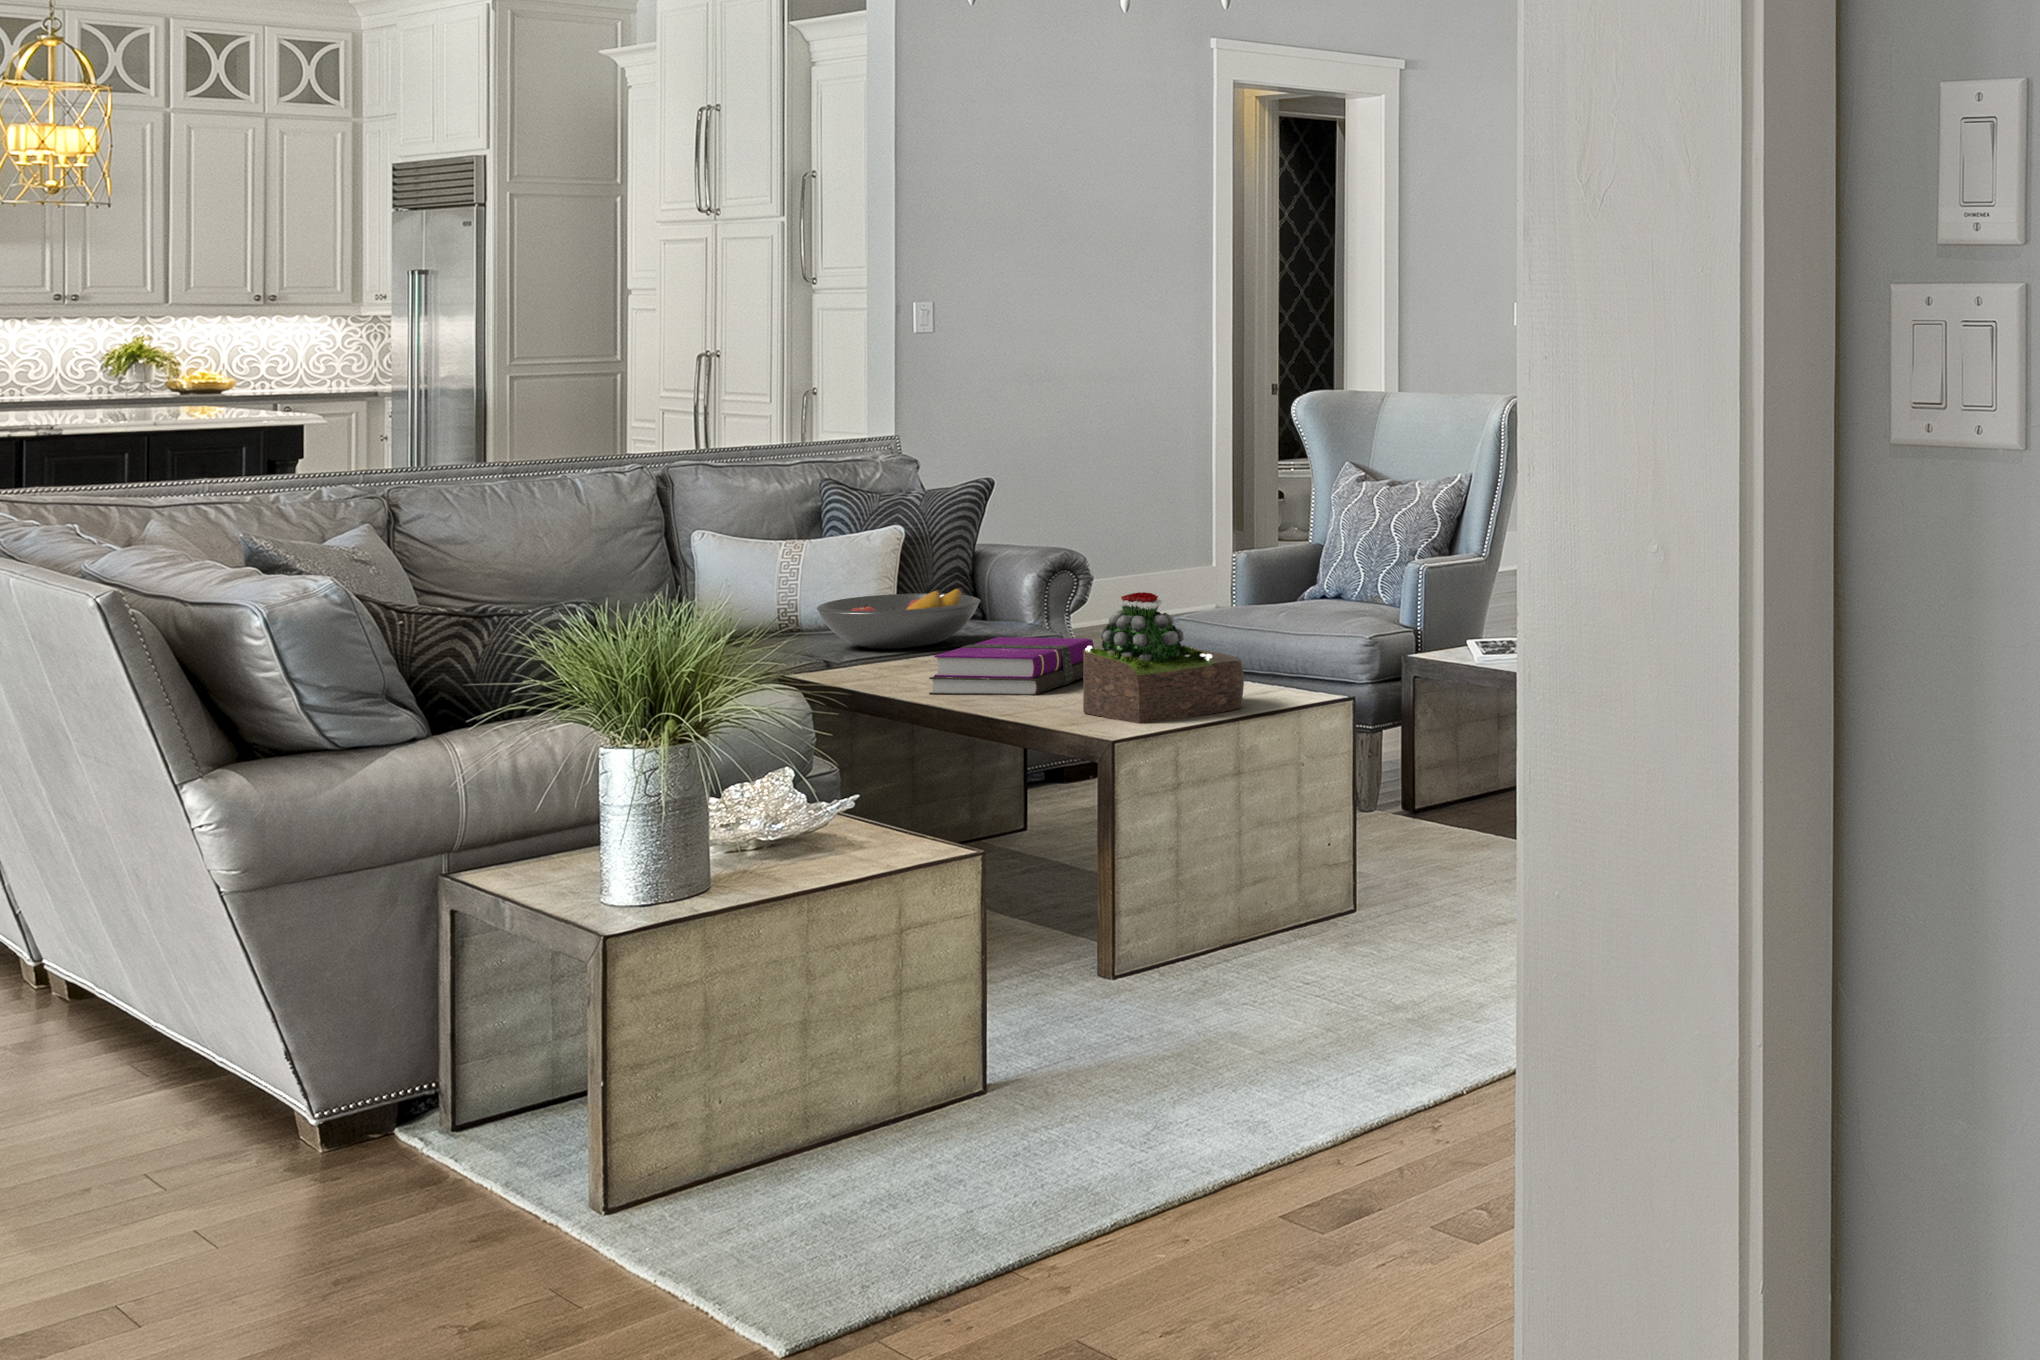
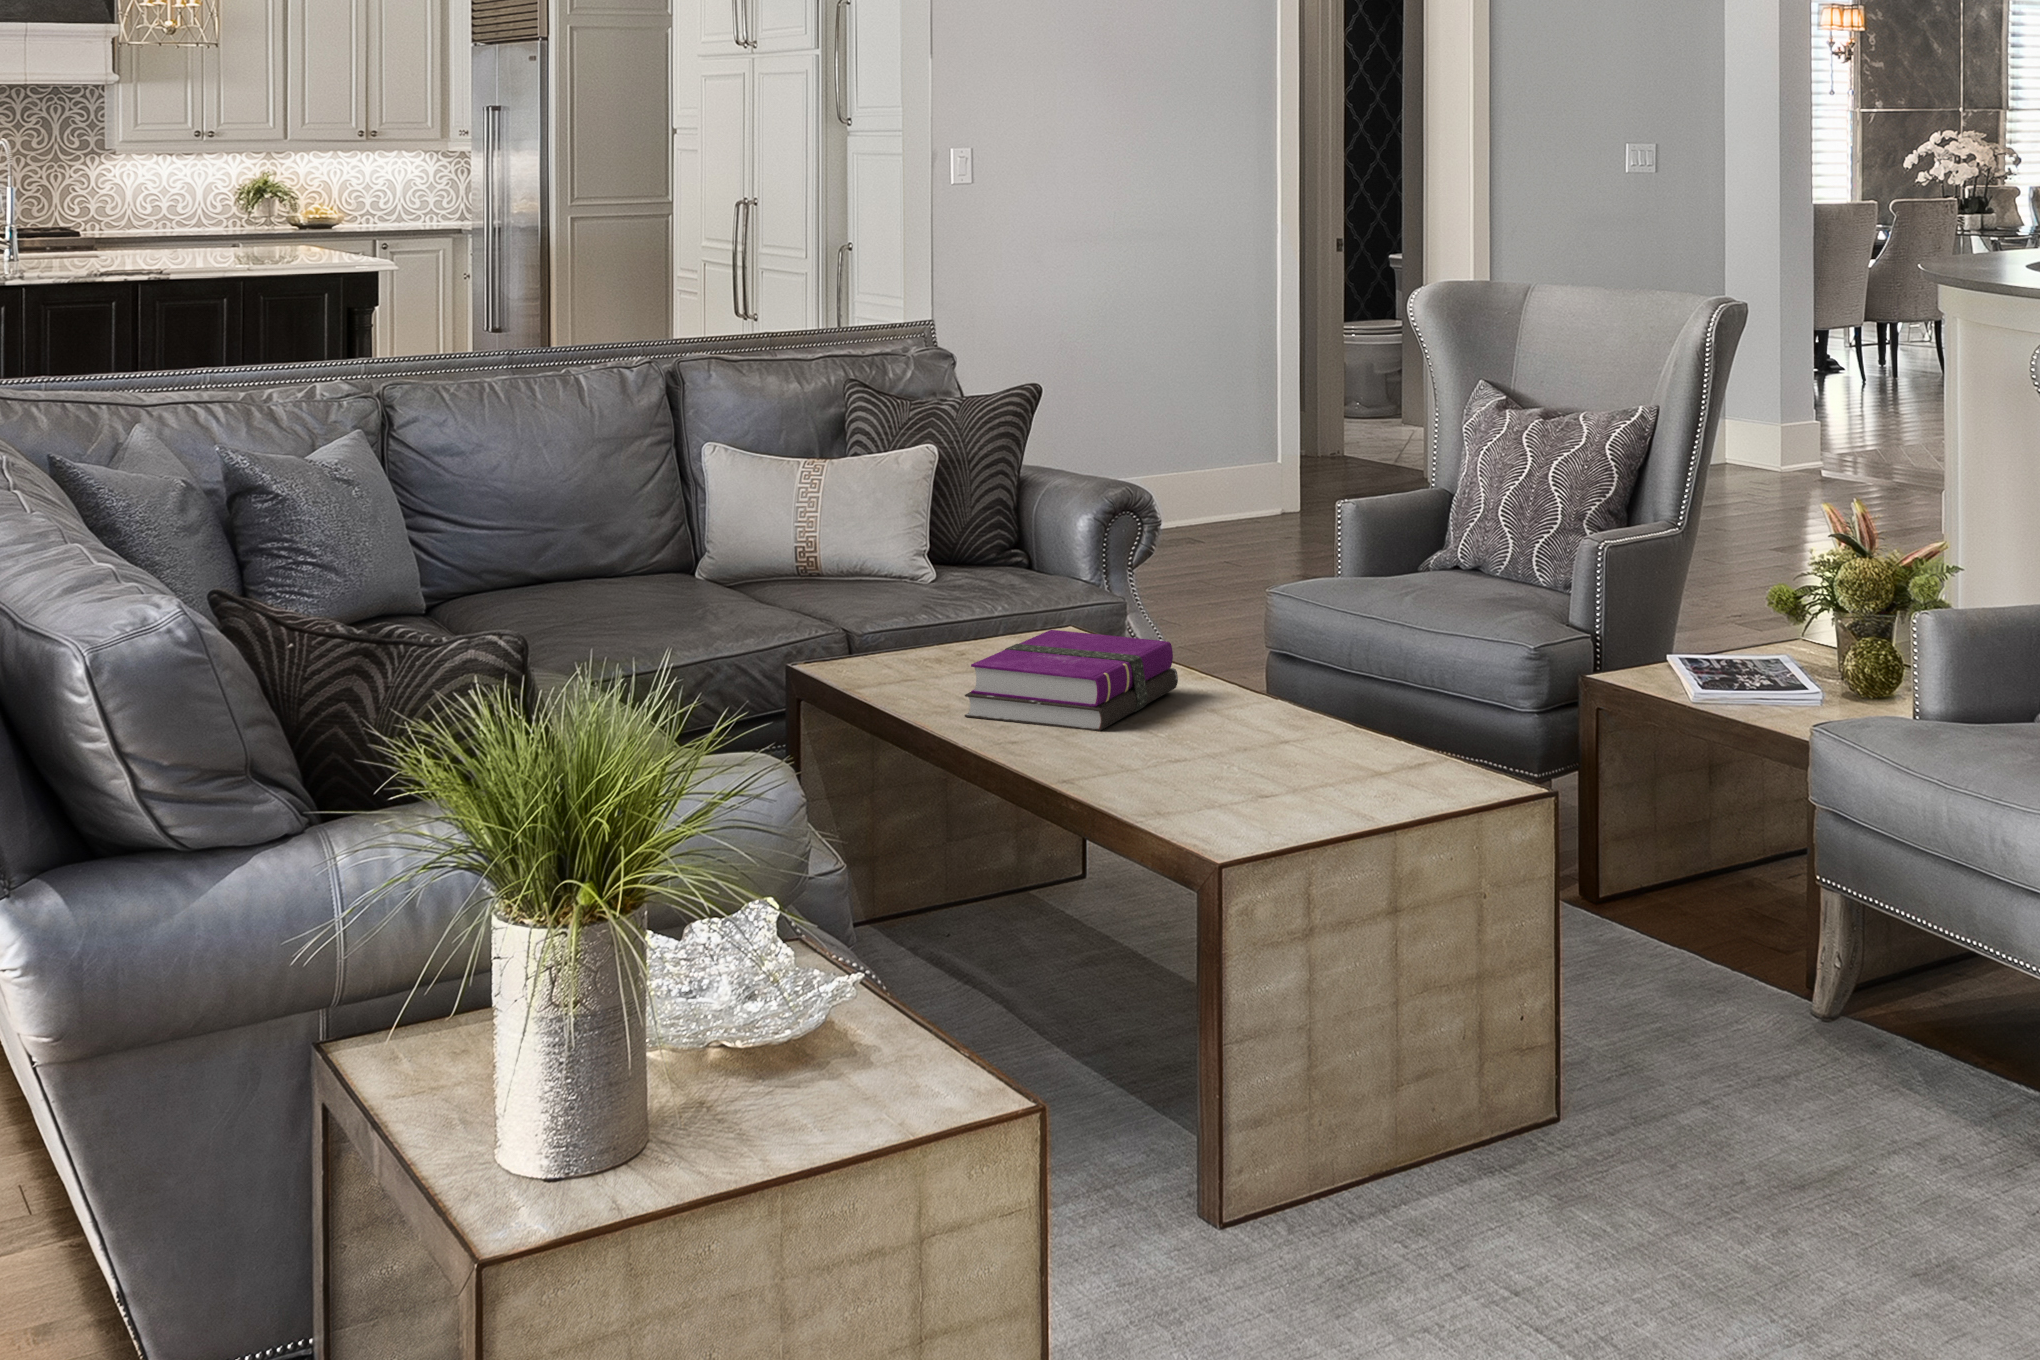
fruit bowl: present [817,588,981,649] -> none [839,534,1030,612]
succulent plant: present [1083,592,1244,724] -> none [1166,615,1388,819]

